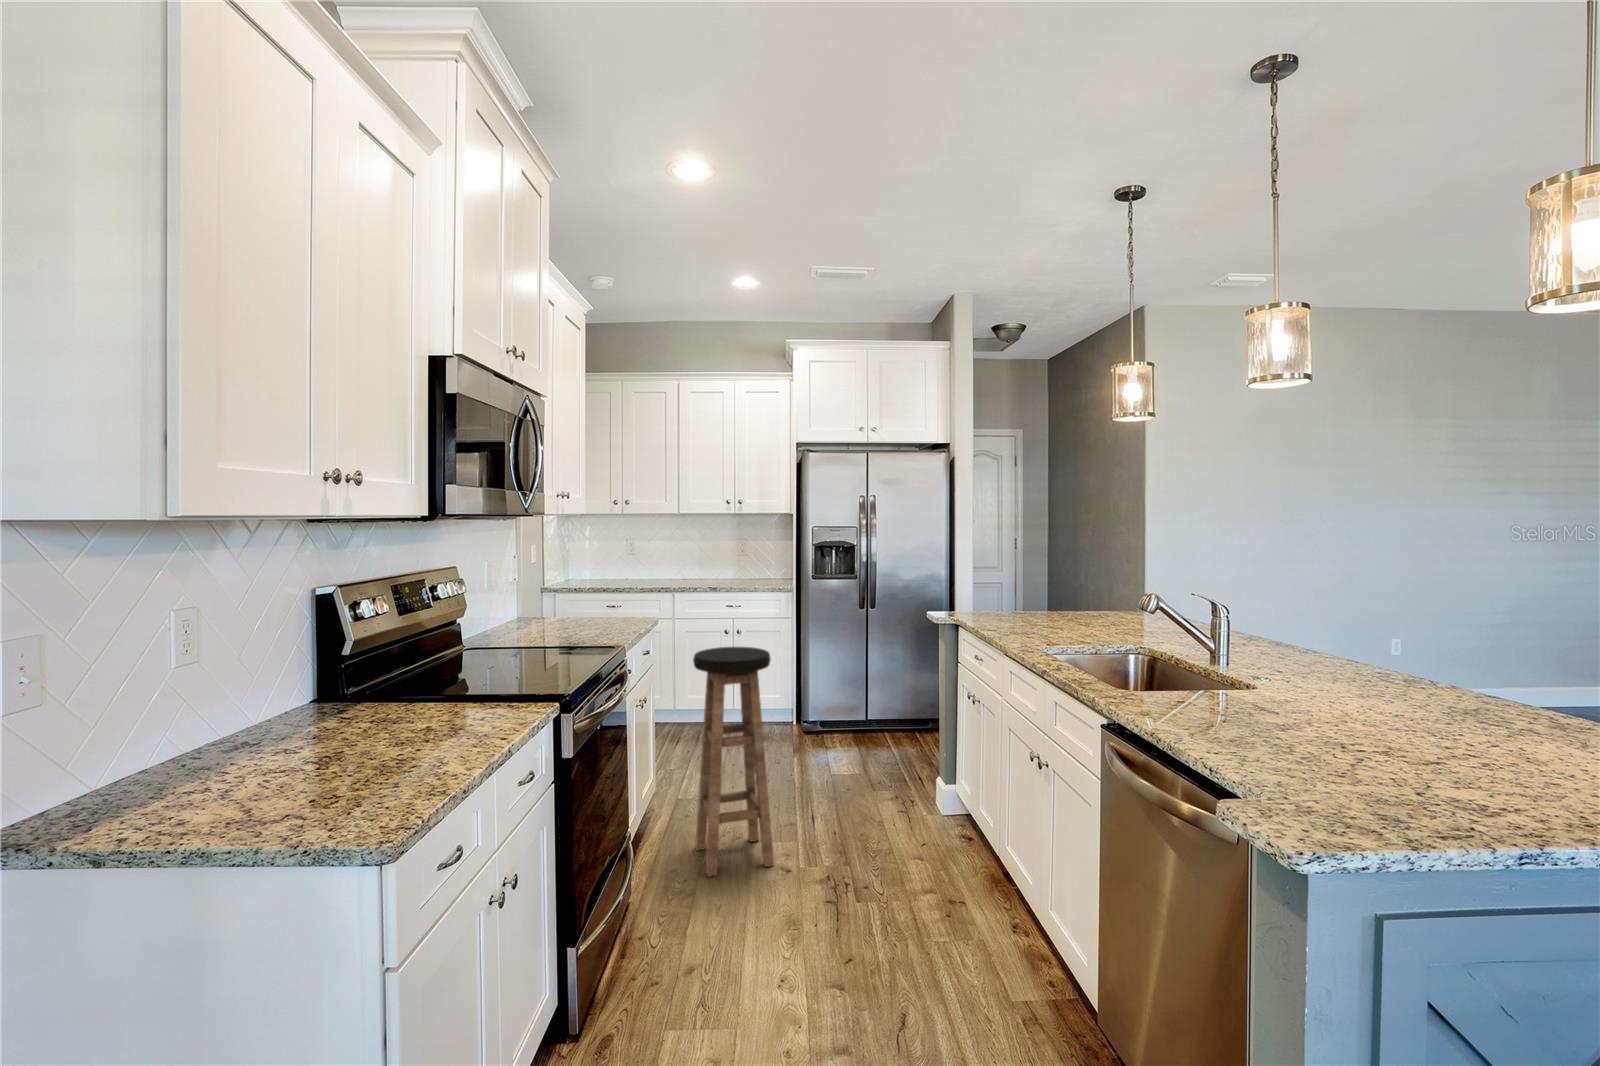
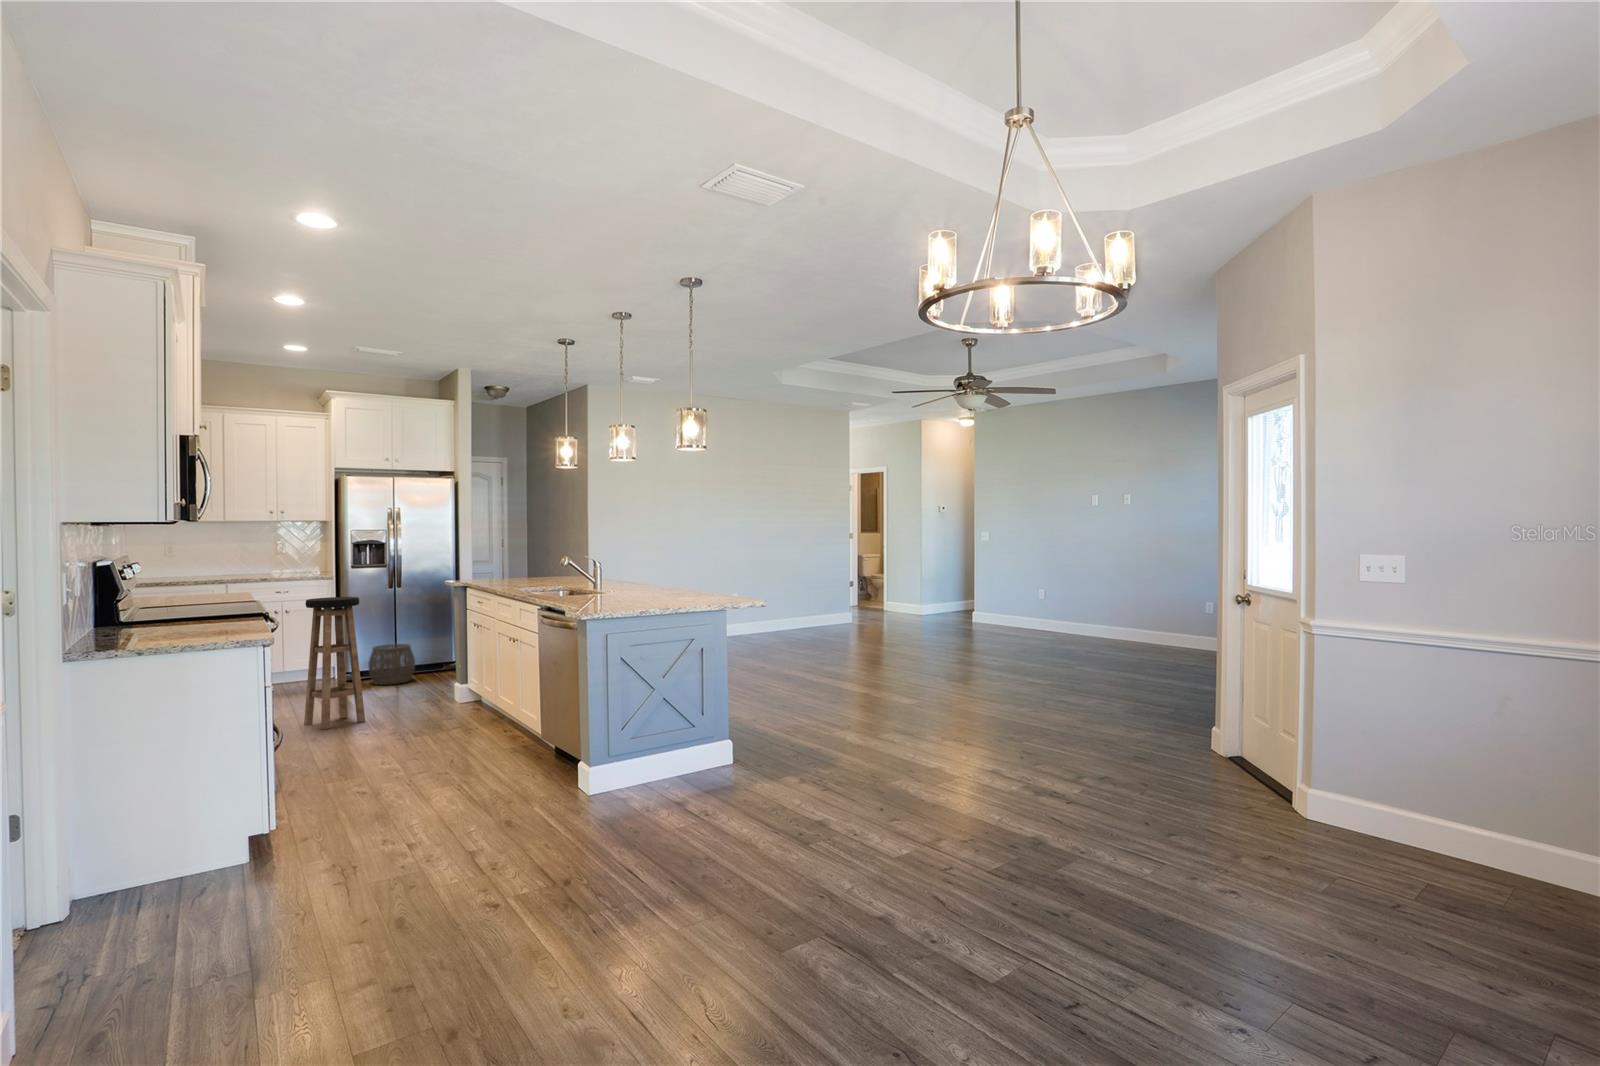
woven basket: none [826,687,886,750] -> present [368,644,415,685]

